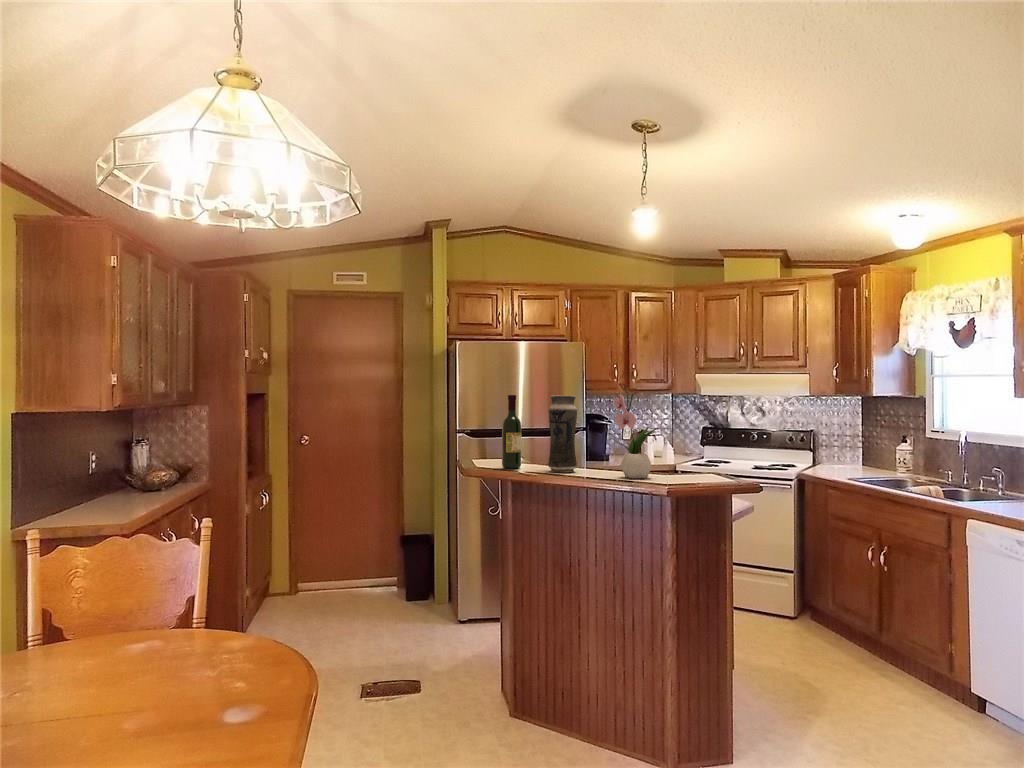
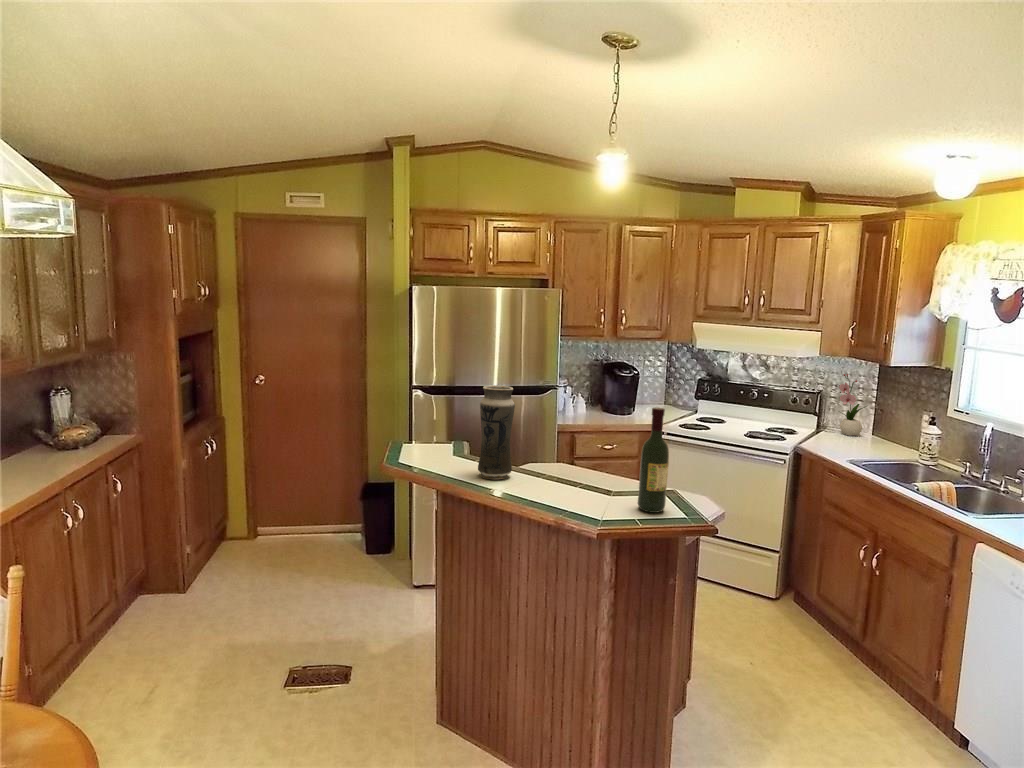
flower arrangement: present [614,382,656,478] -> present [839,374,867,436]
wine bottle: present [502,395,521,469] -> present [638,407,669,513]

